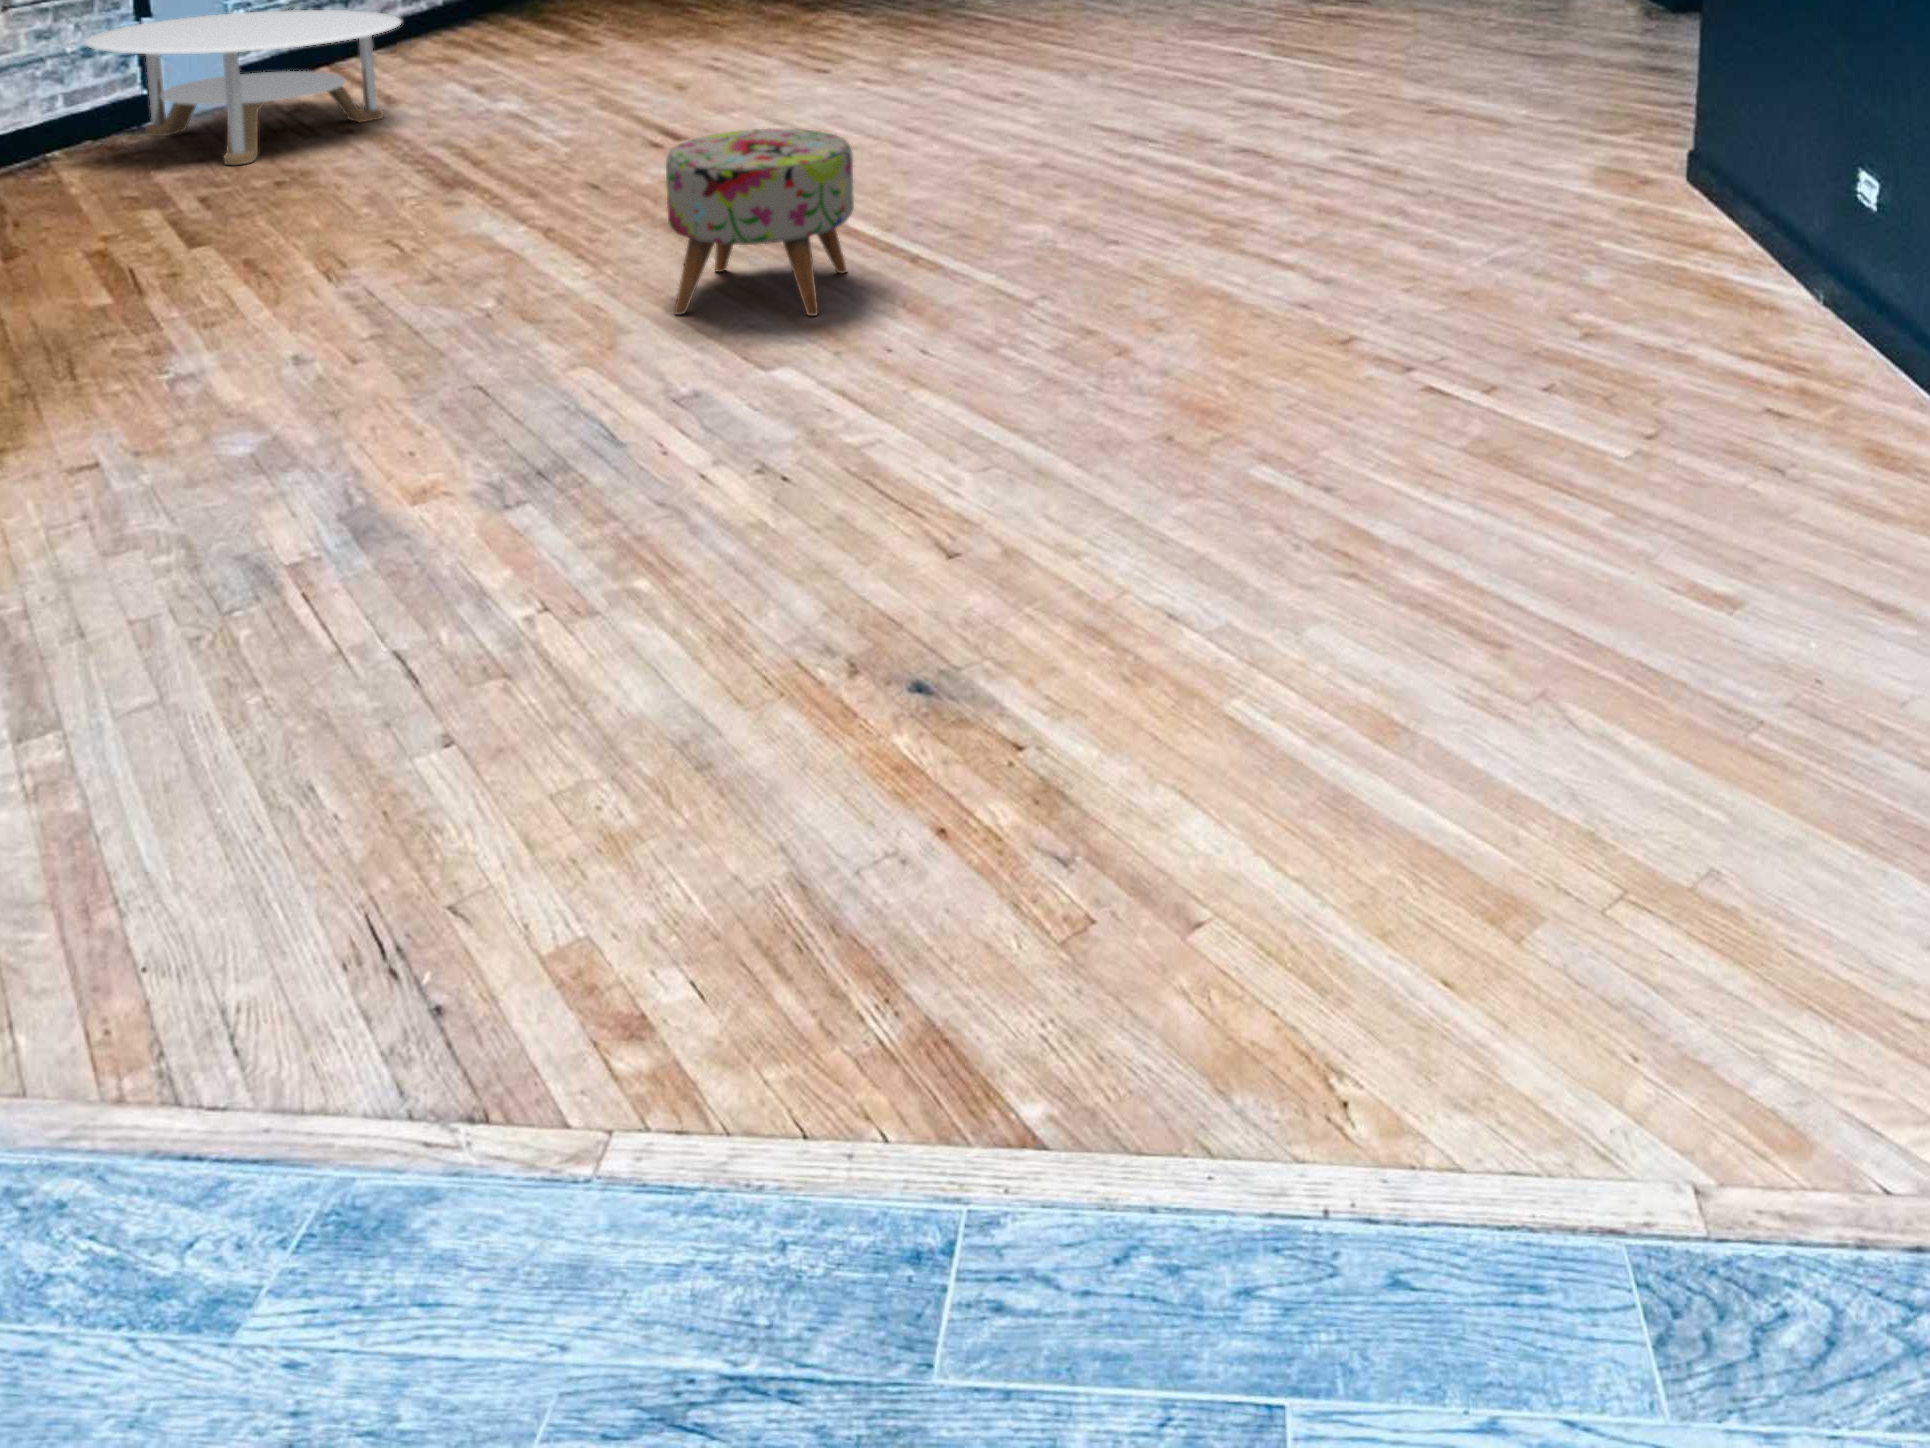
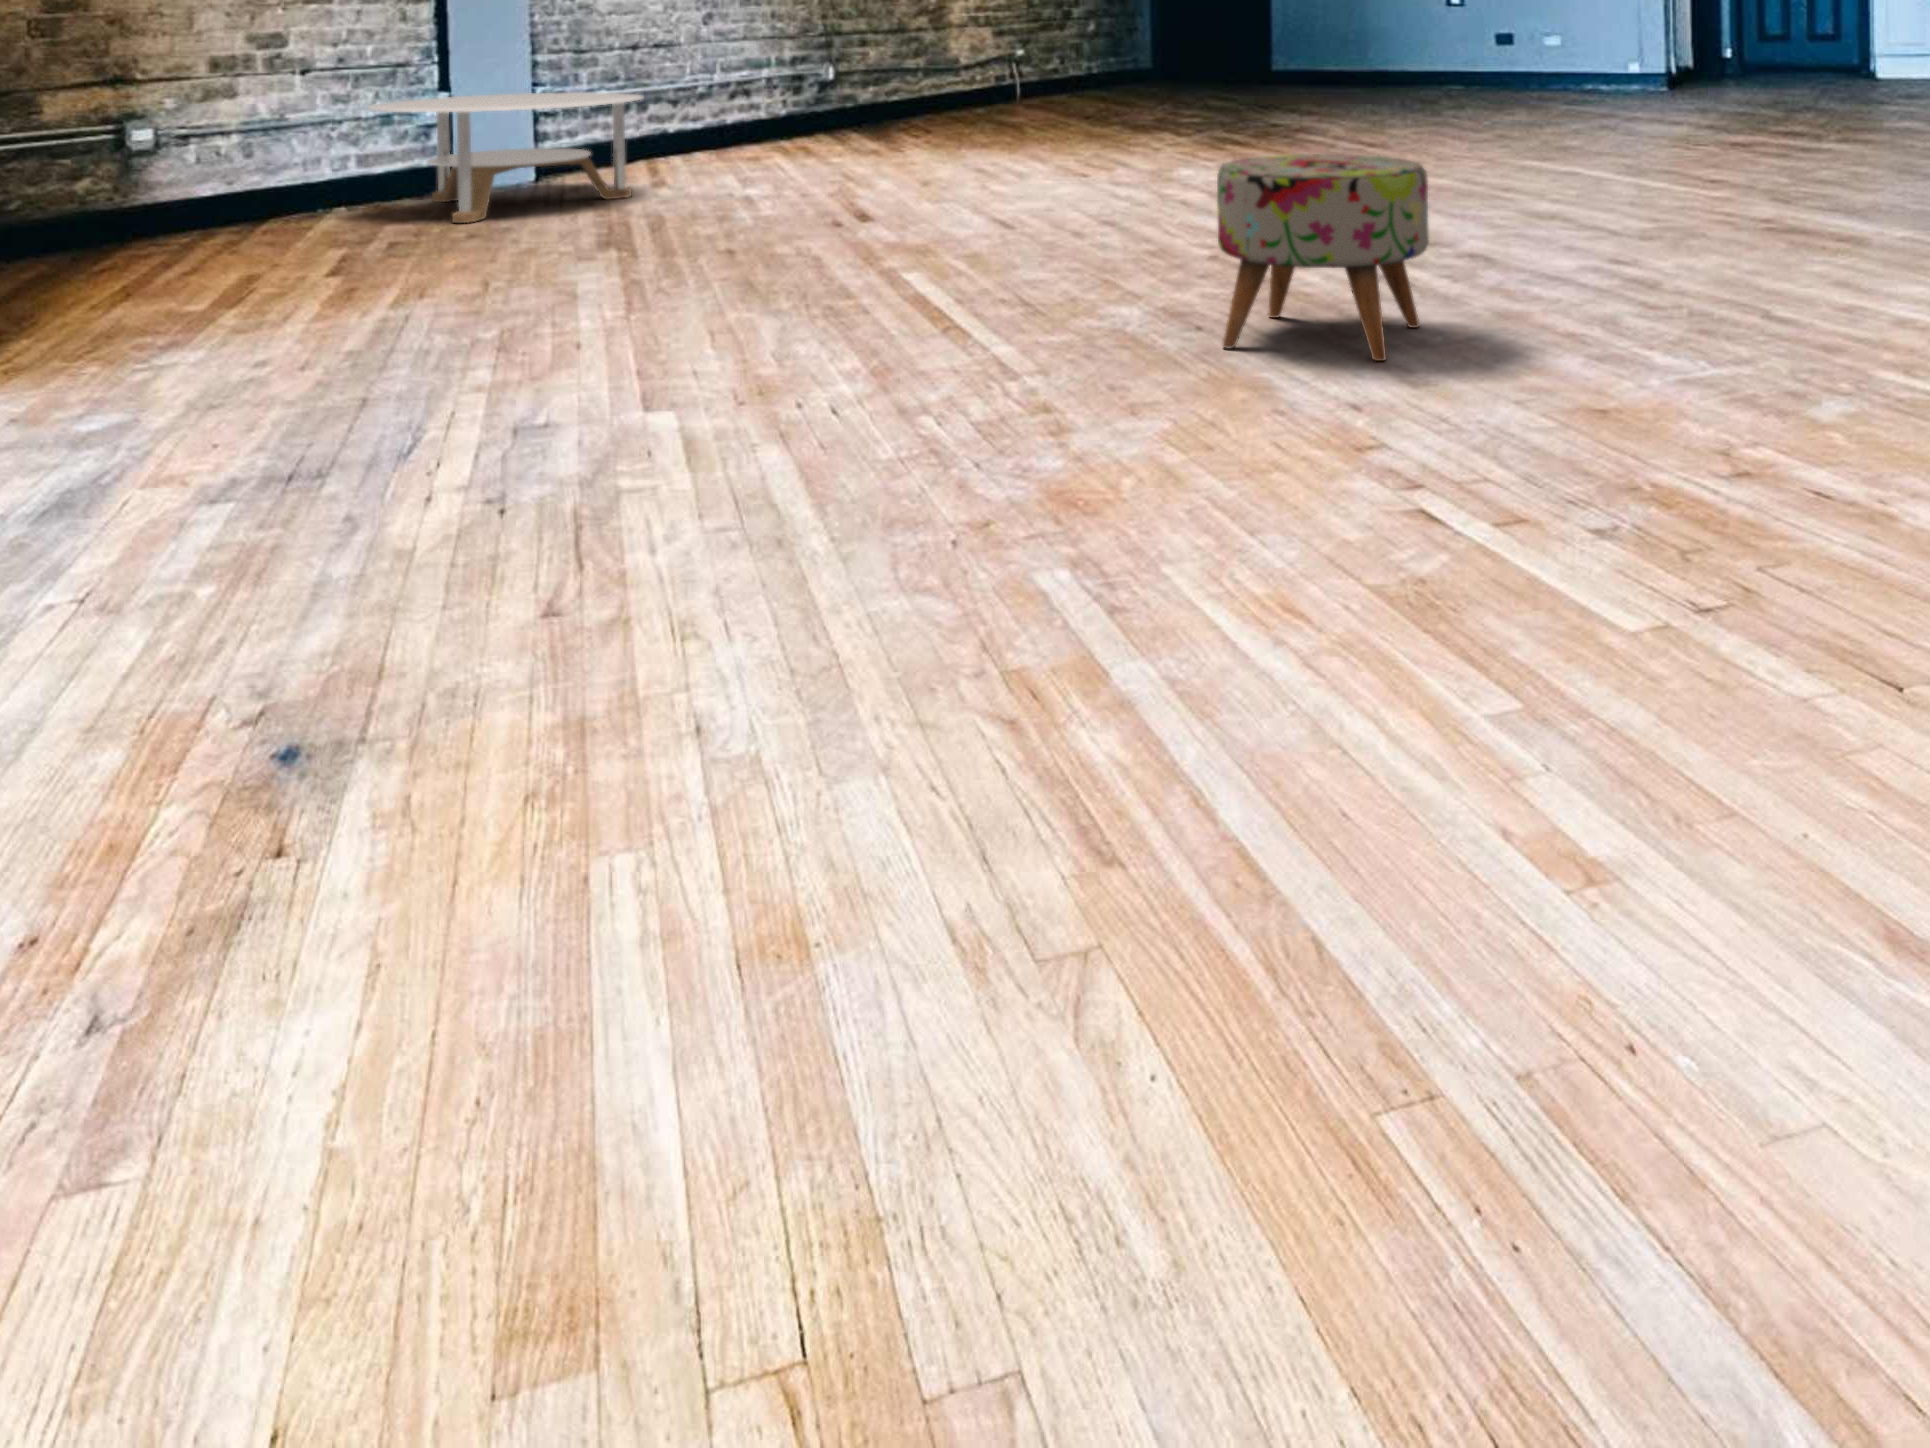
ottoman: present [666,128,854,316] -> present [1217,154,1429,361]

